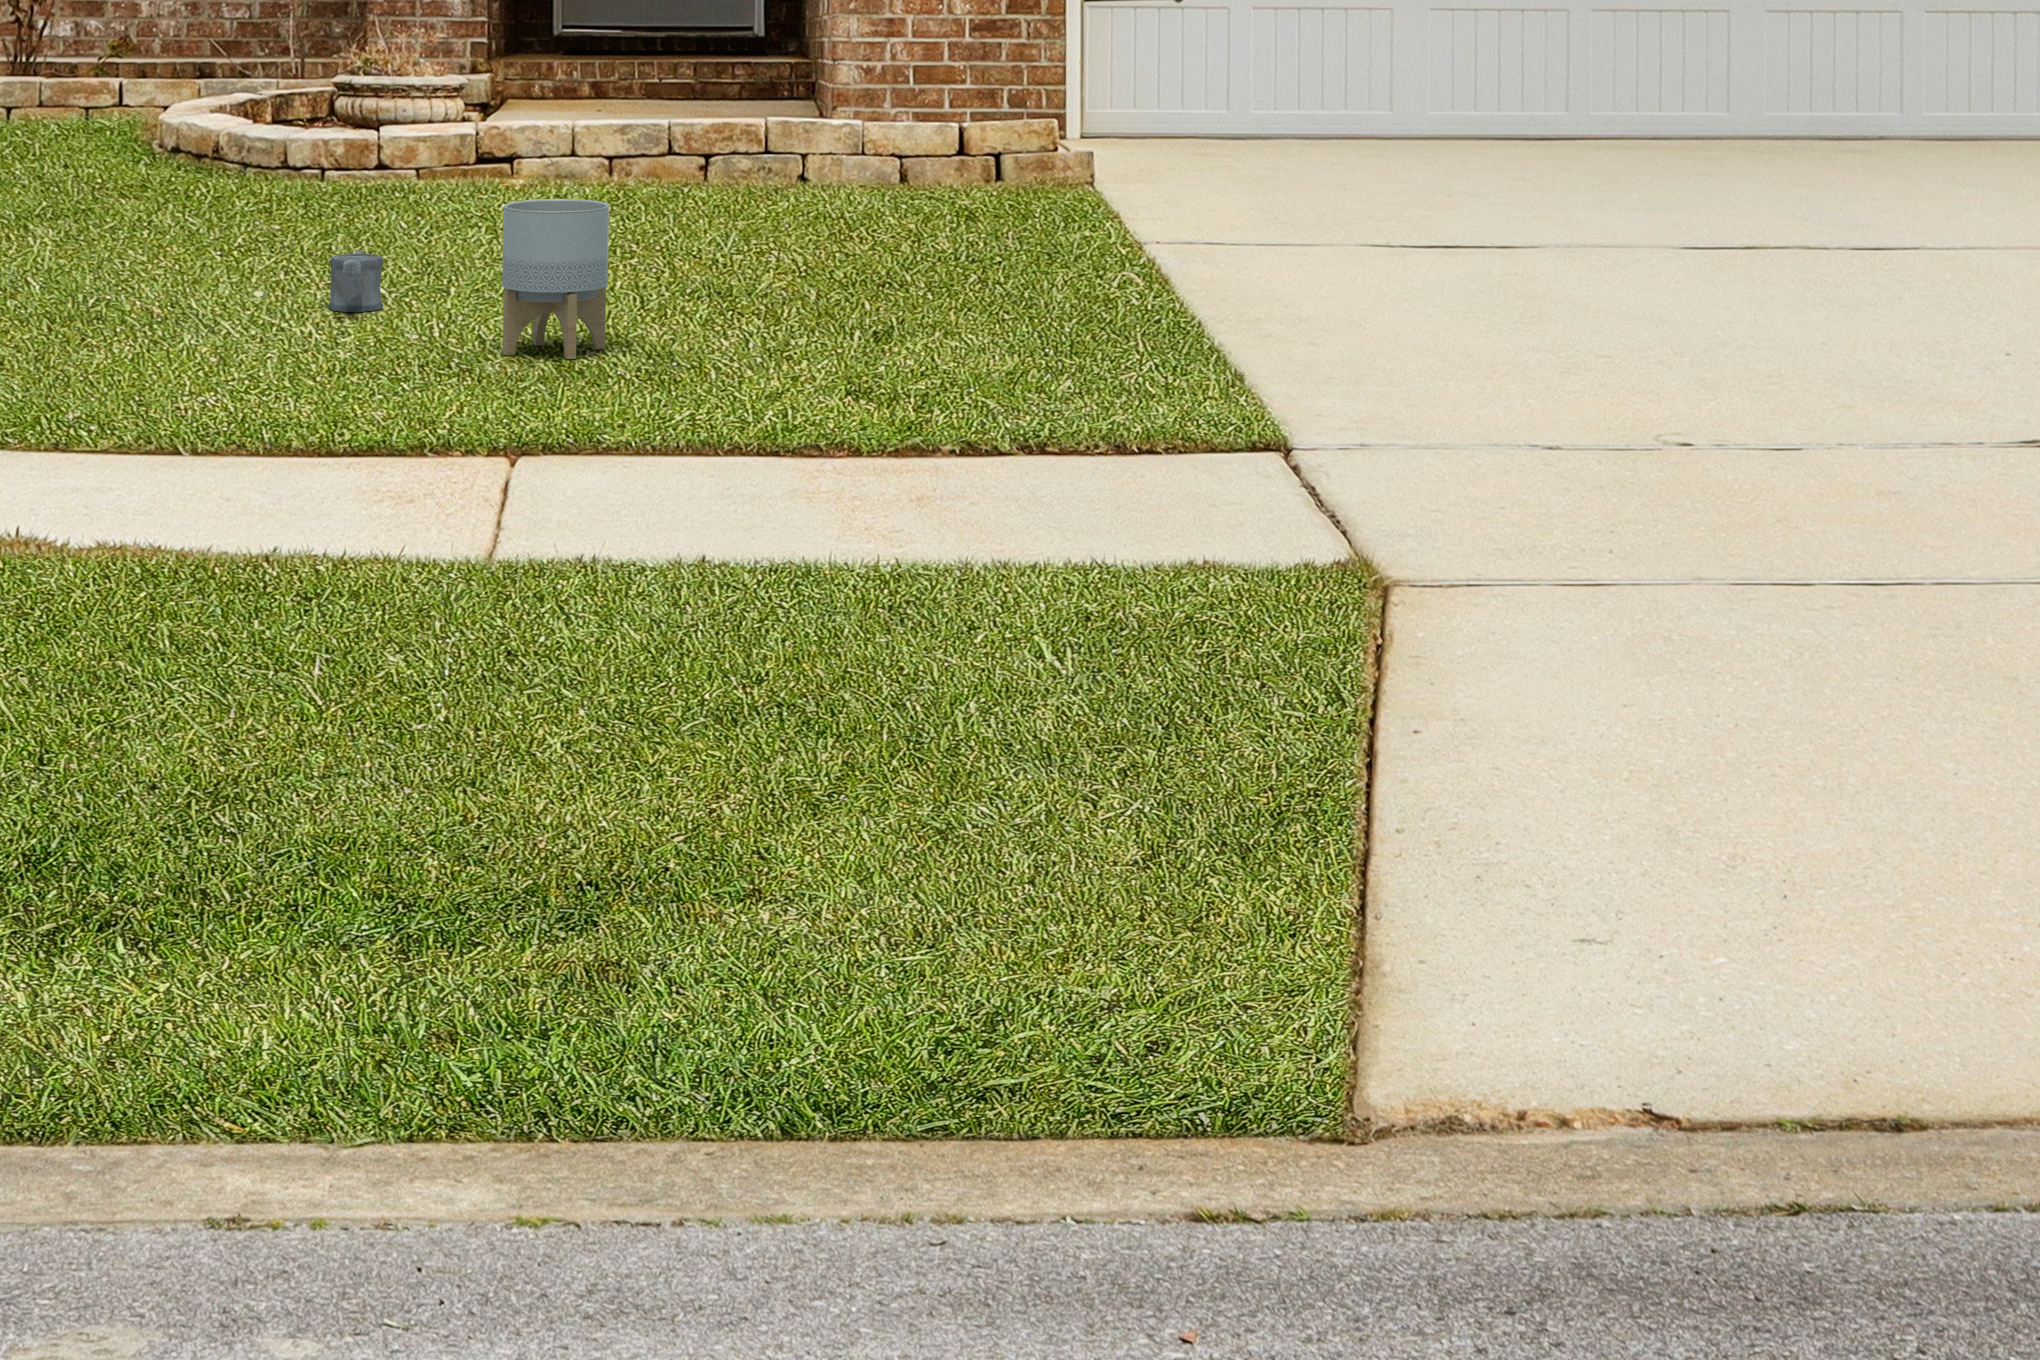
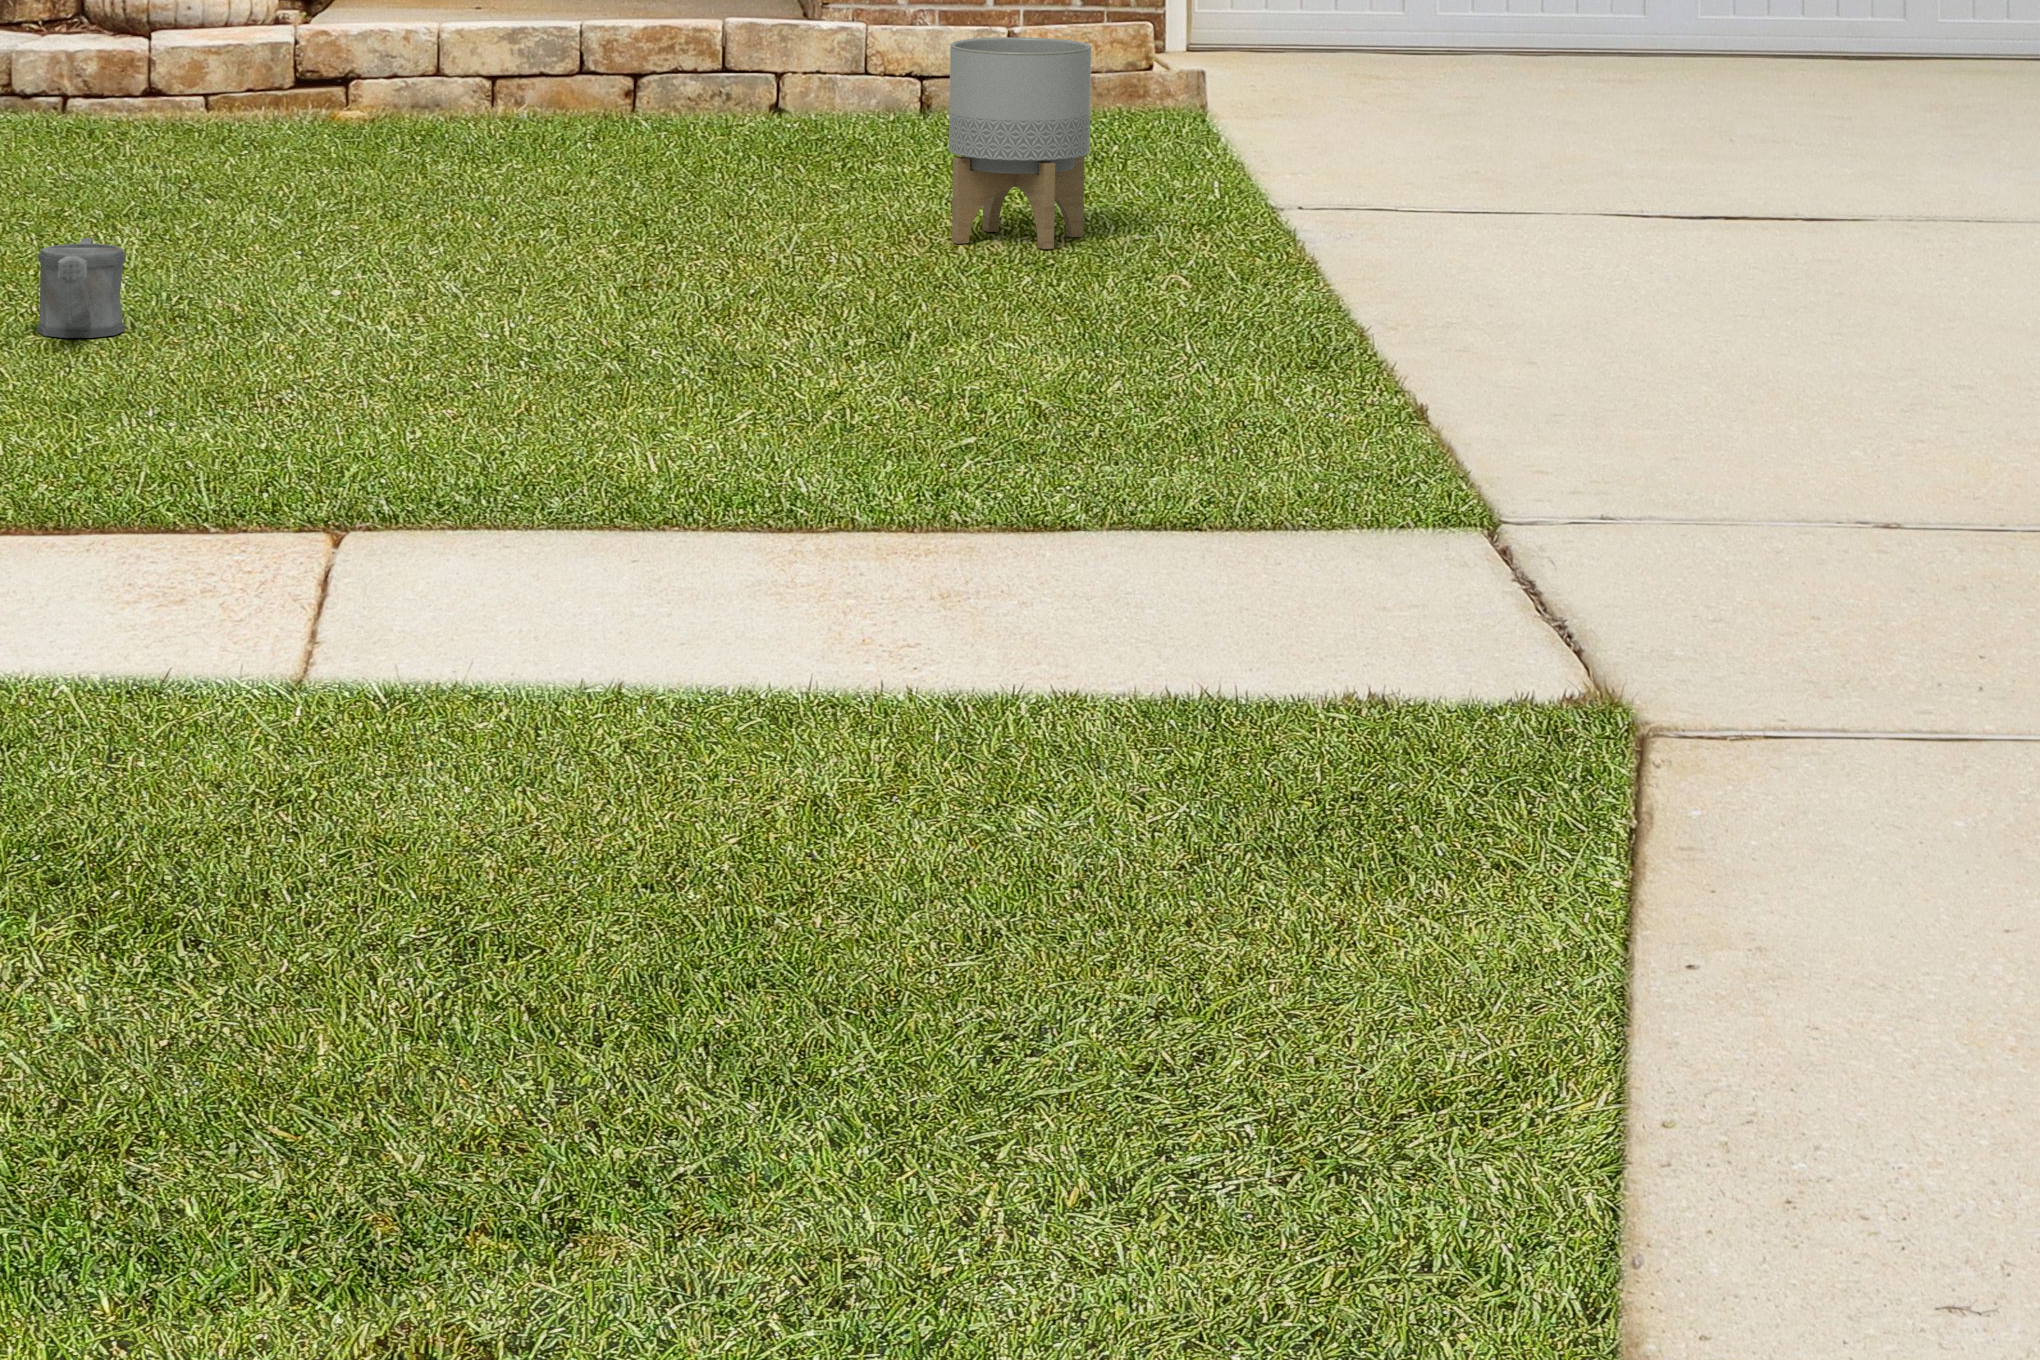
planter: present [502,199,609,359] -> present [949,37,1091,249]

